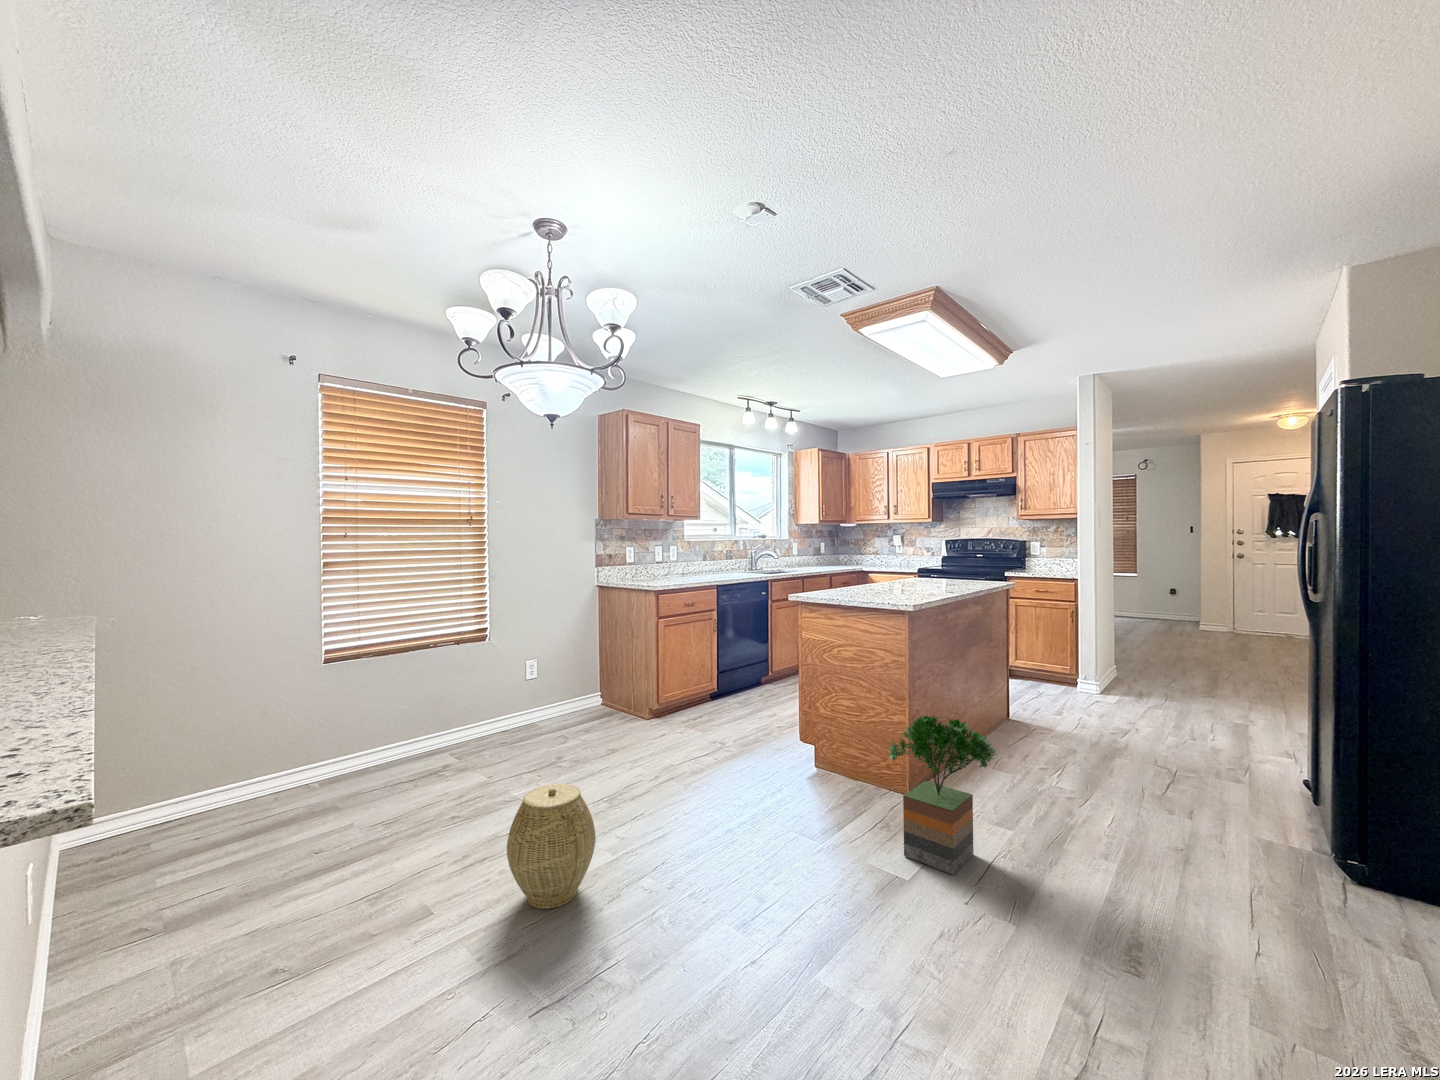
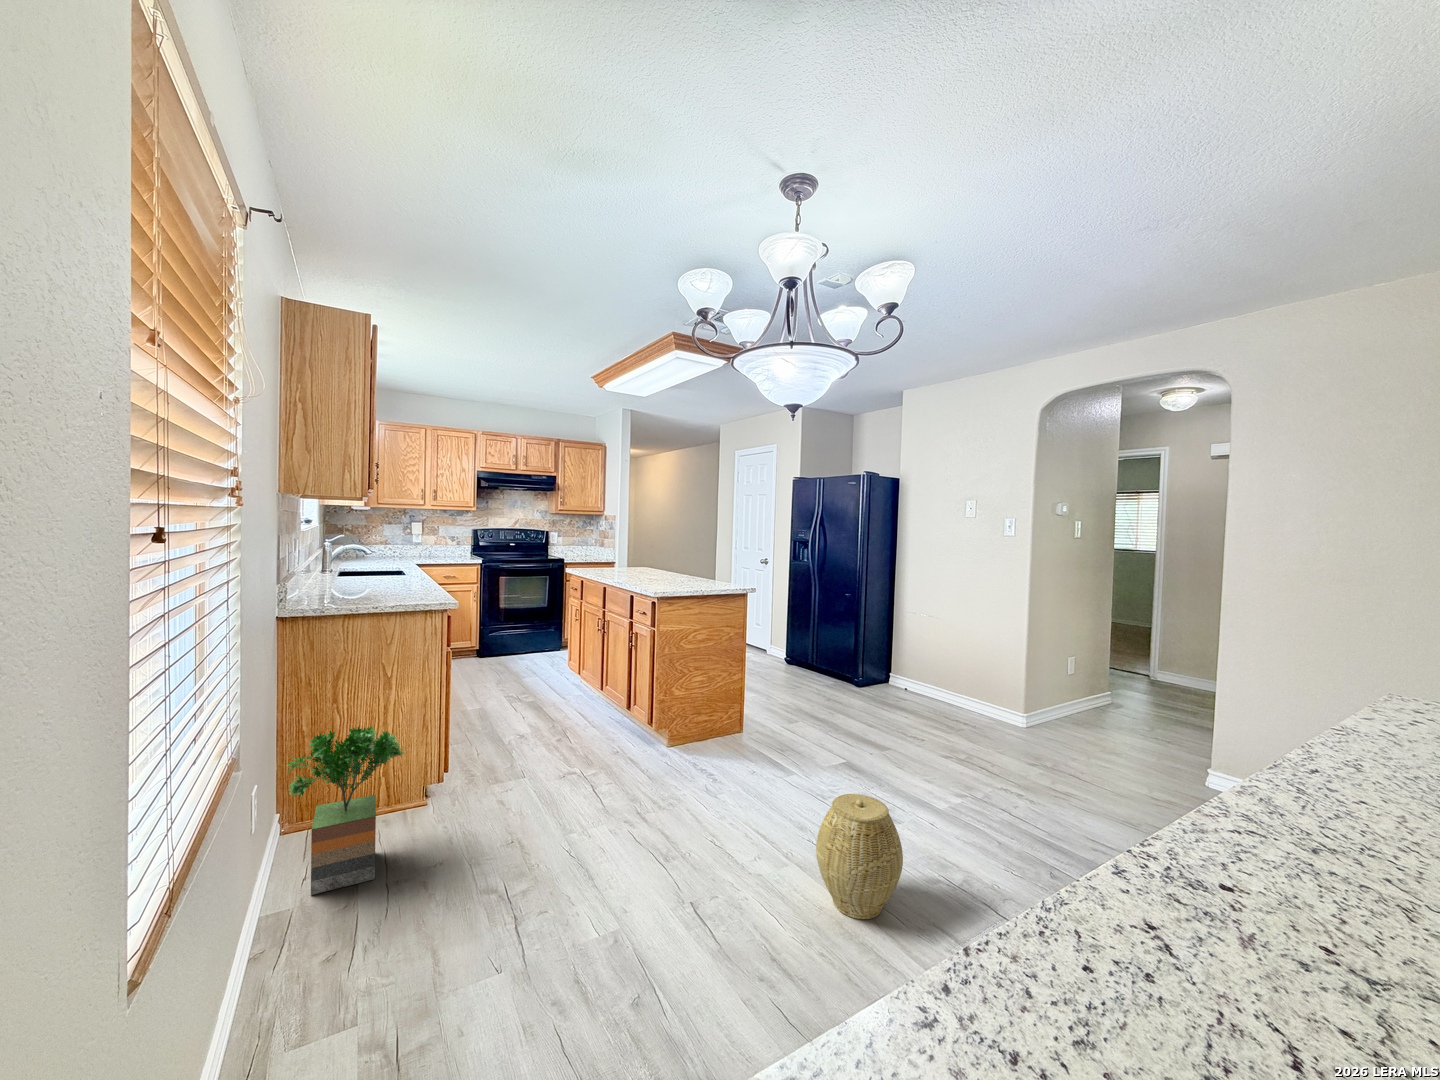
potted tree: present [888,715,996,875] -> present [287,726,404,895]

